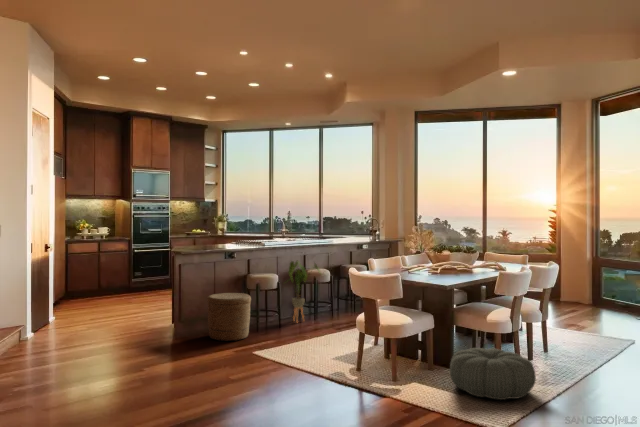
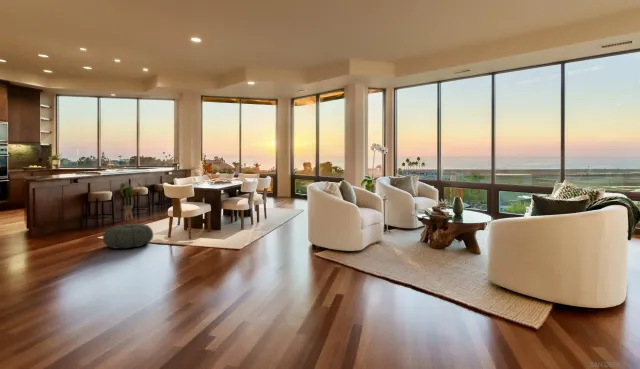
woven basket: present [207,293,251,341] -> none [60,203,95,233]
pouf: present [450,348,536,400] -> present [103,224,153,248]

